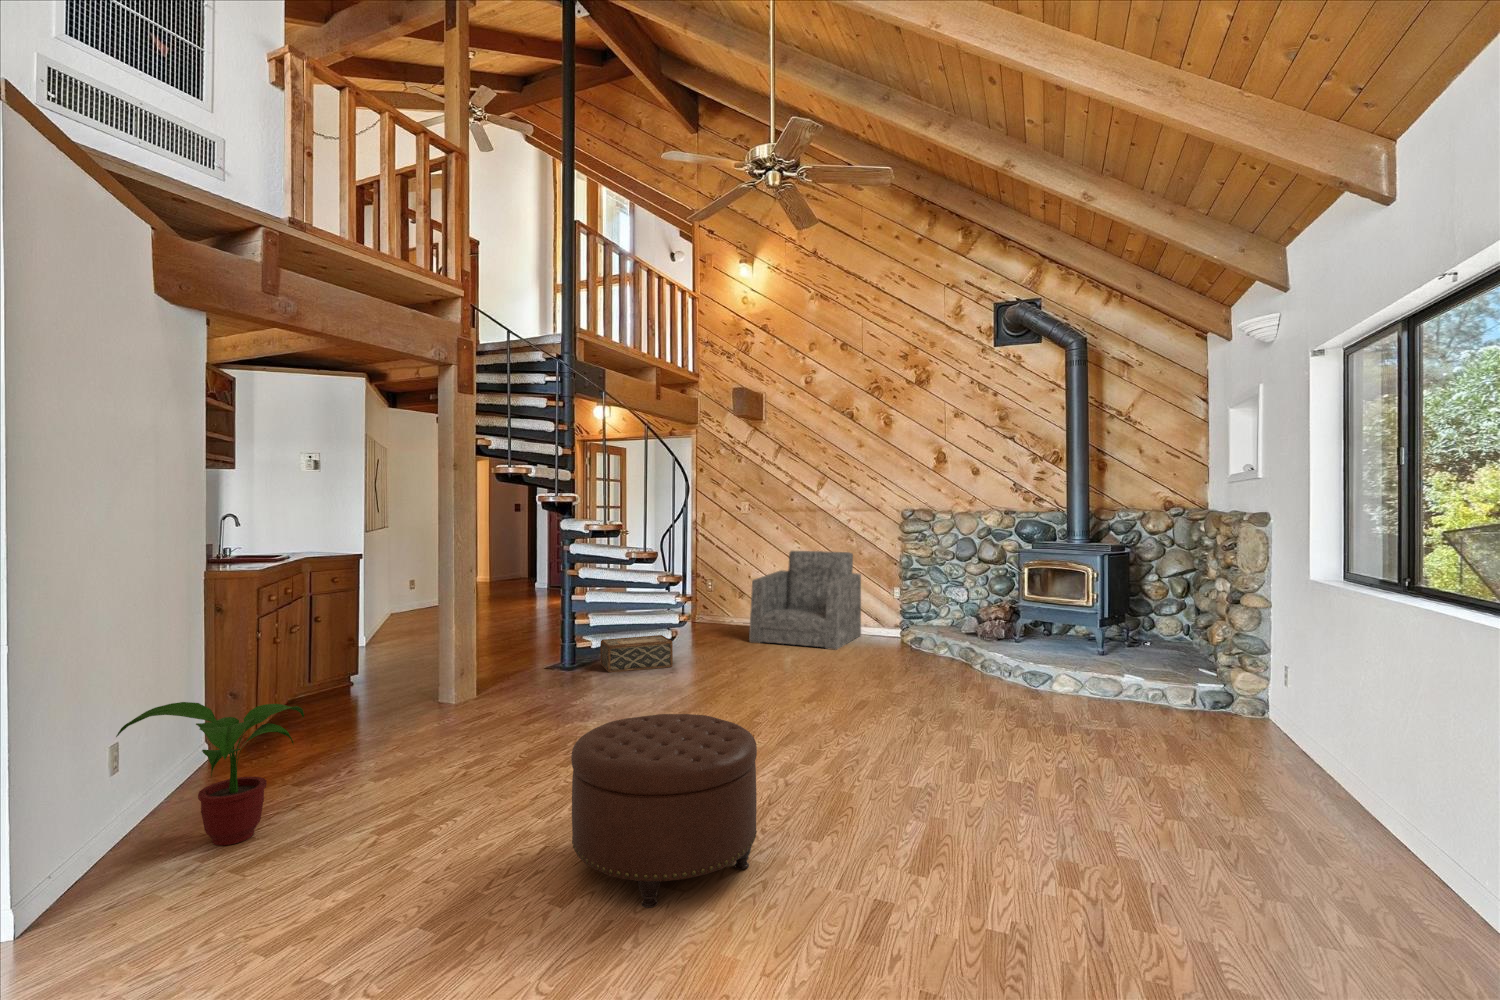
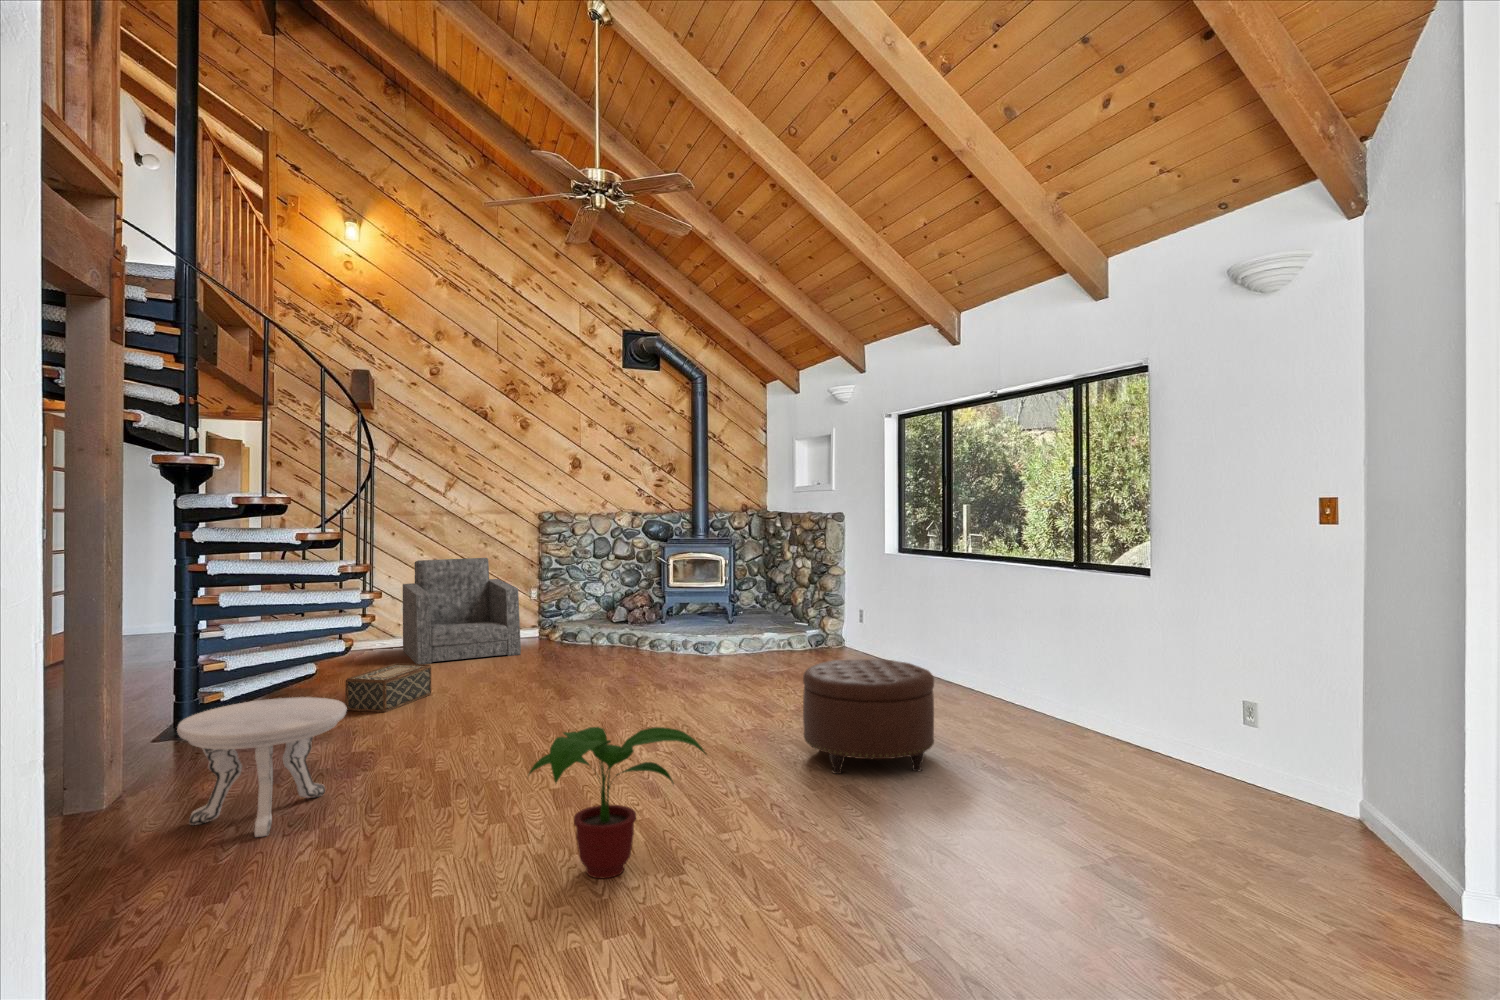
side table: none [290,638,408,731] -> present [177,697,346,837]

